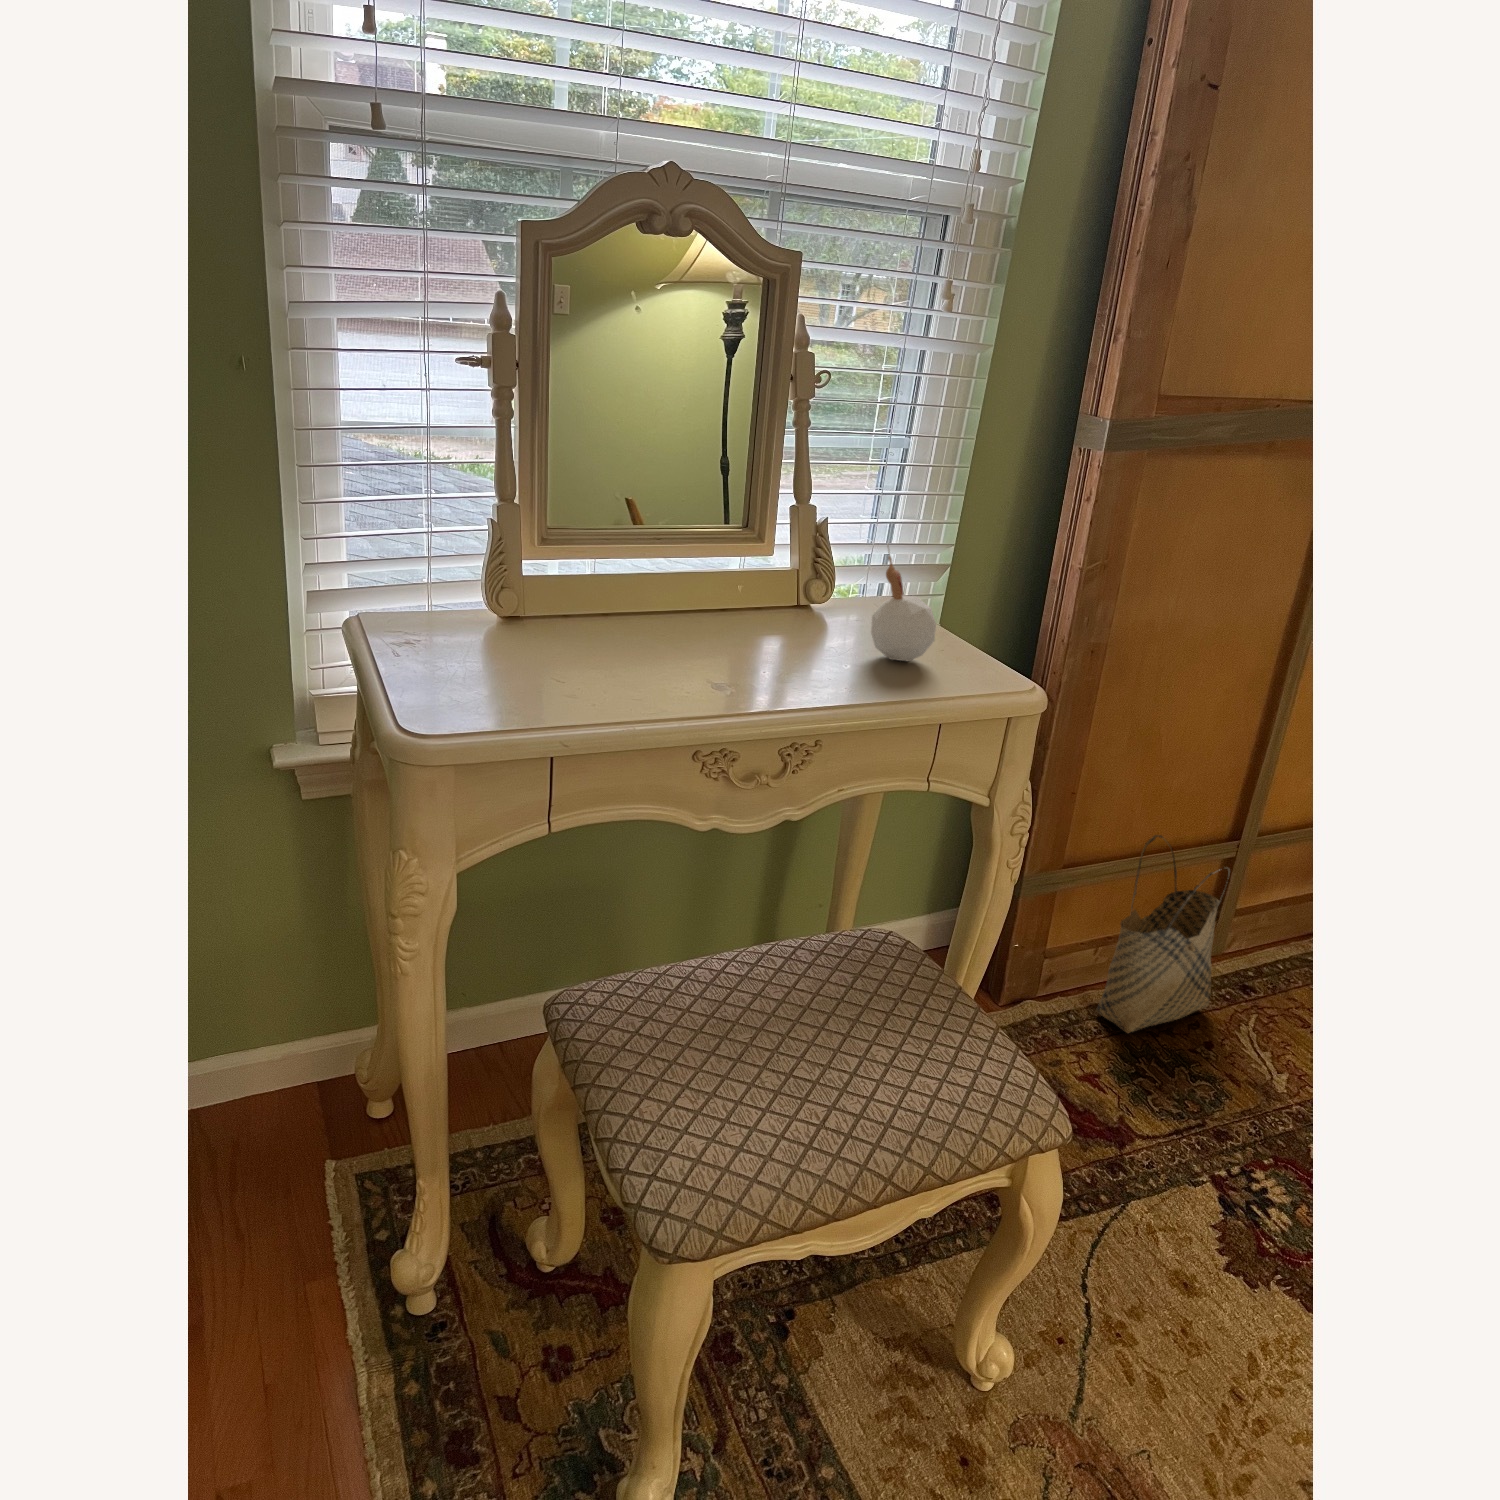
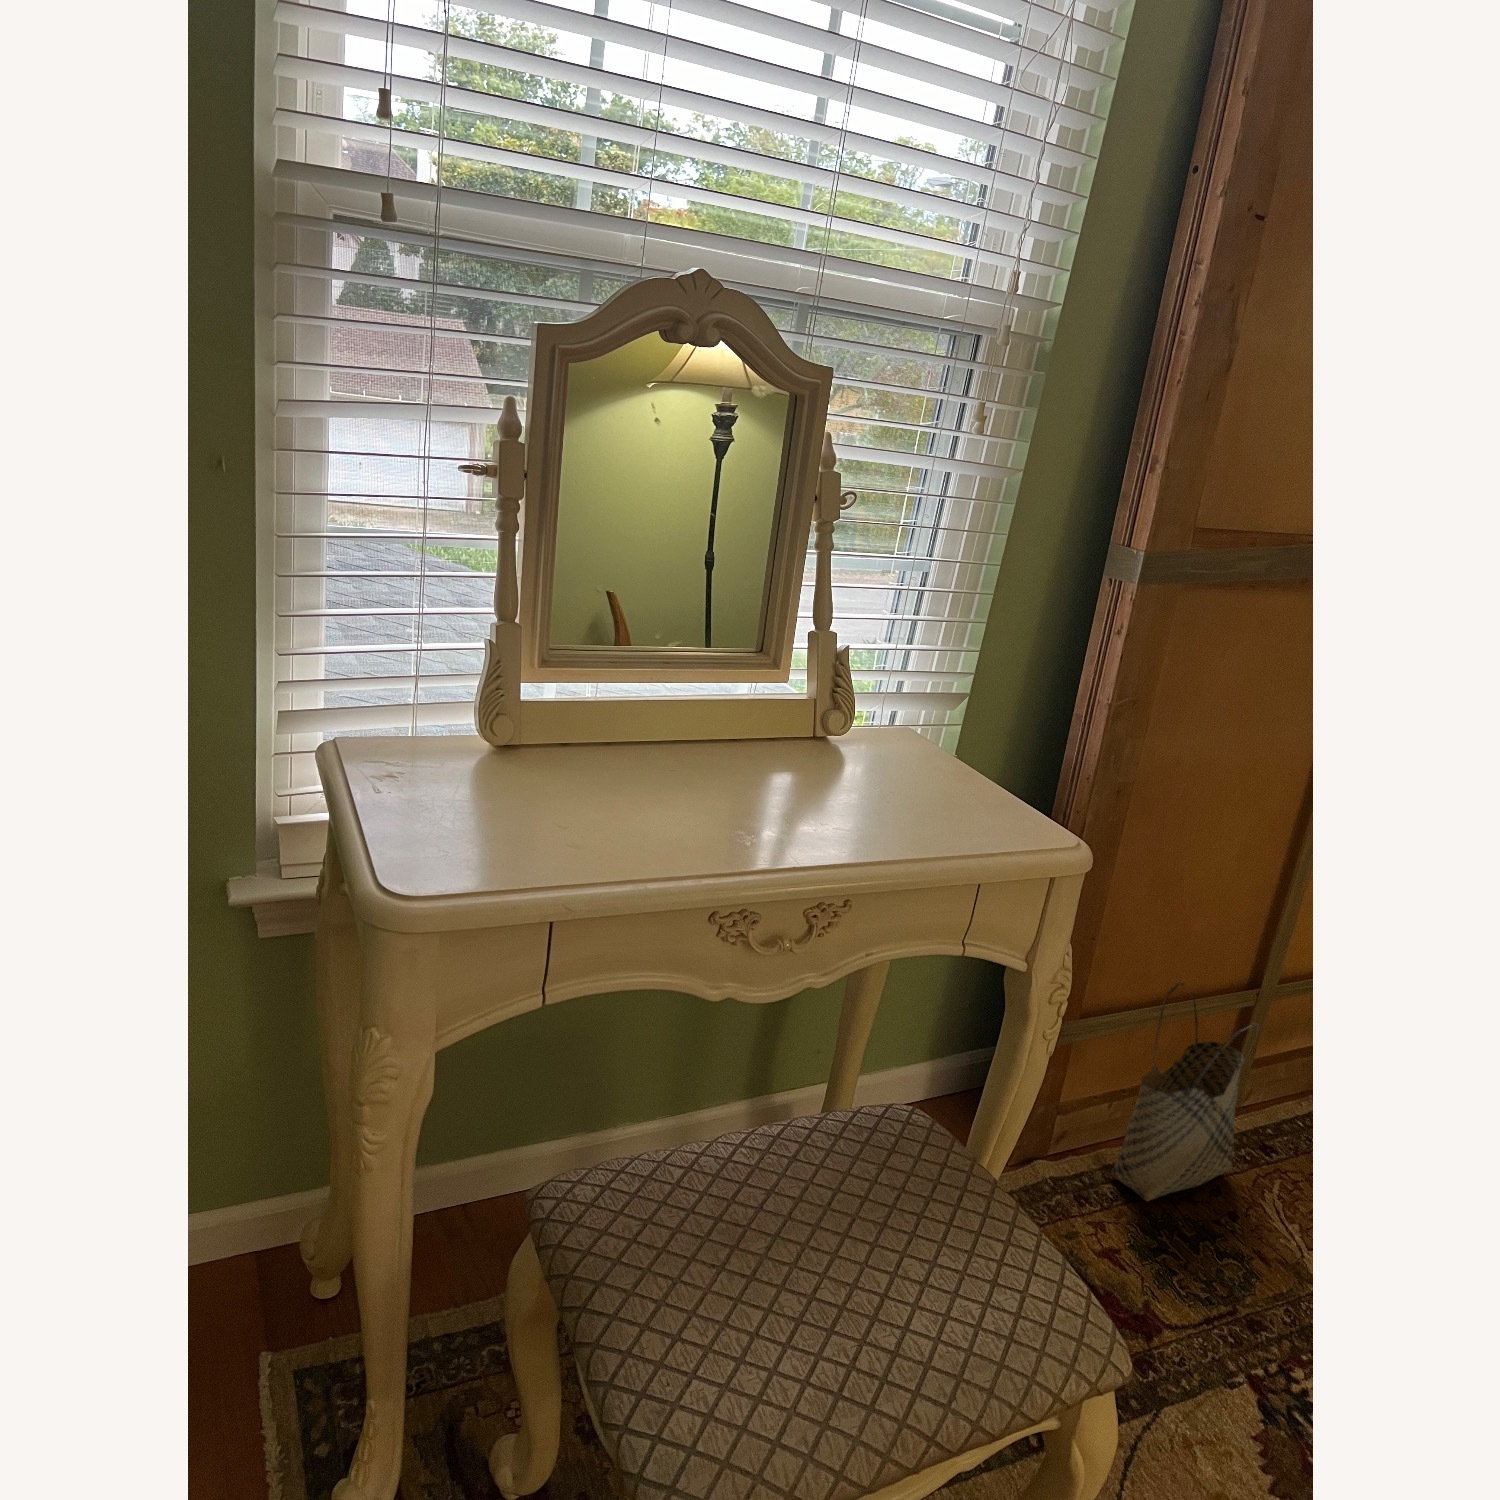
candle: present [871,544,936,661] -> none [900,682,972,811]

